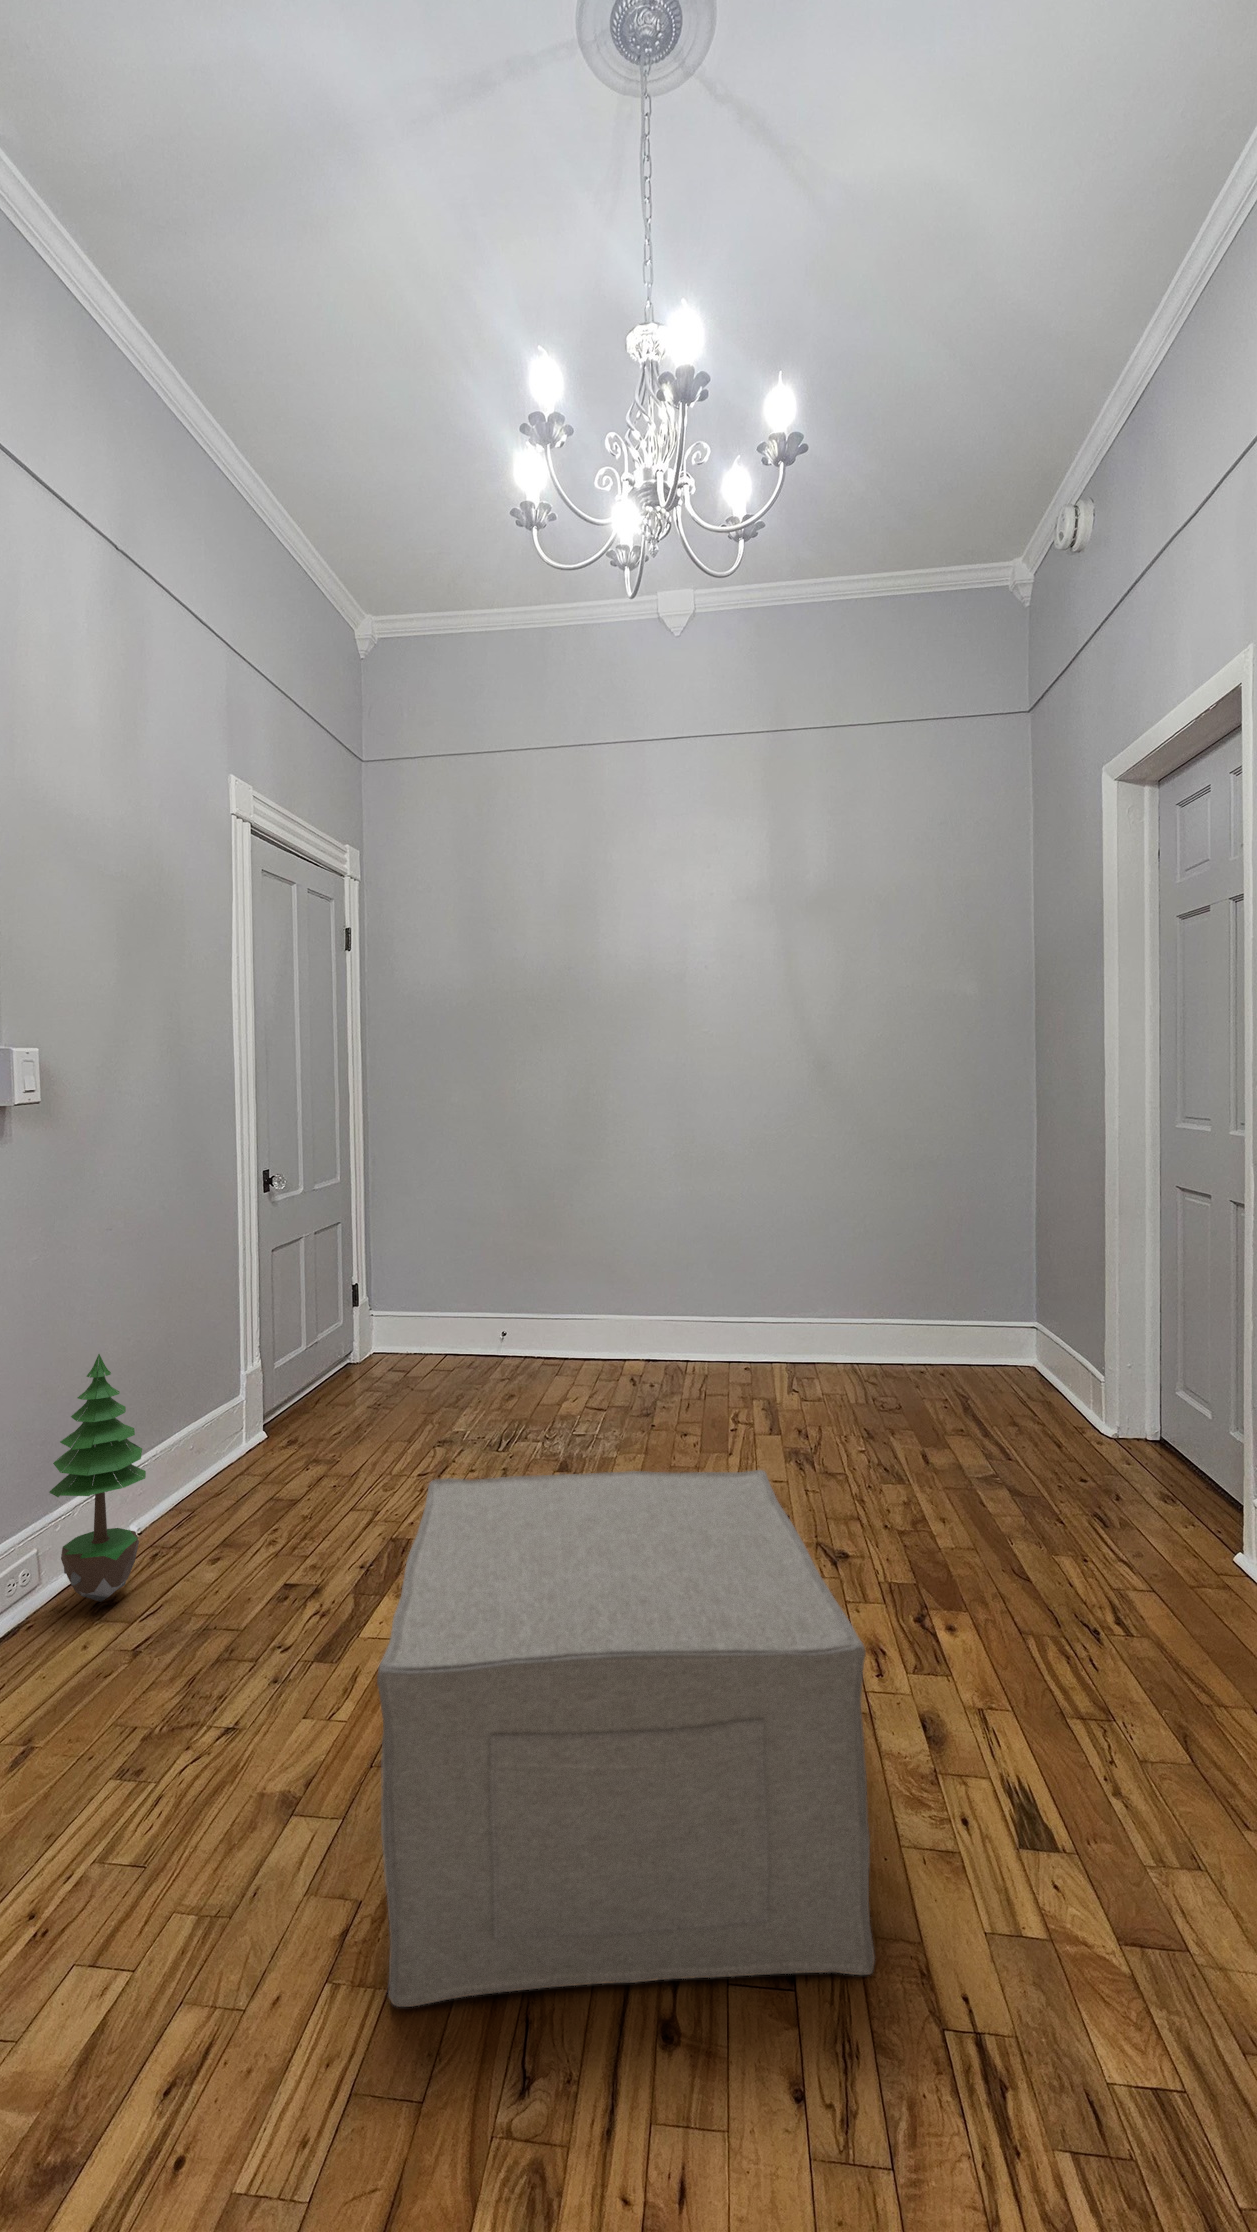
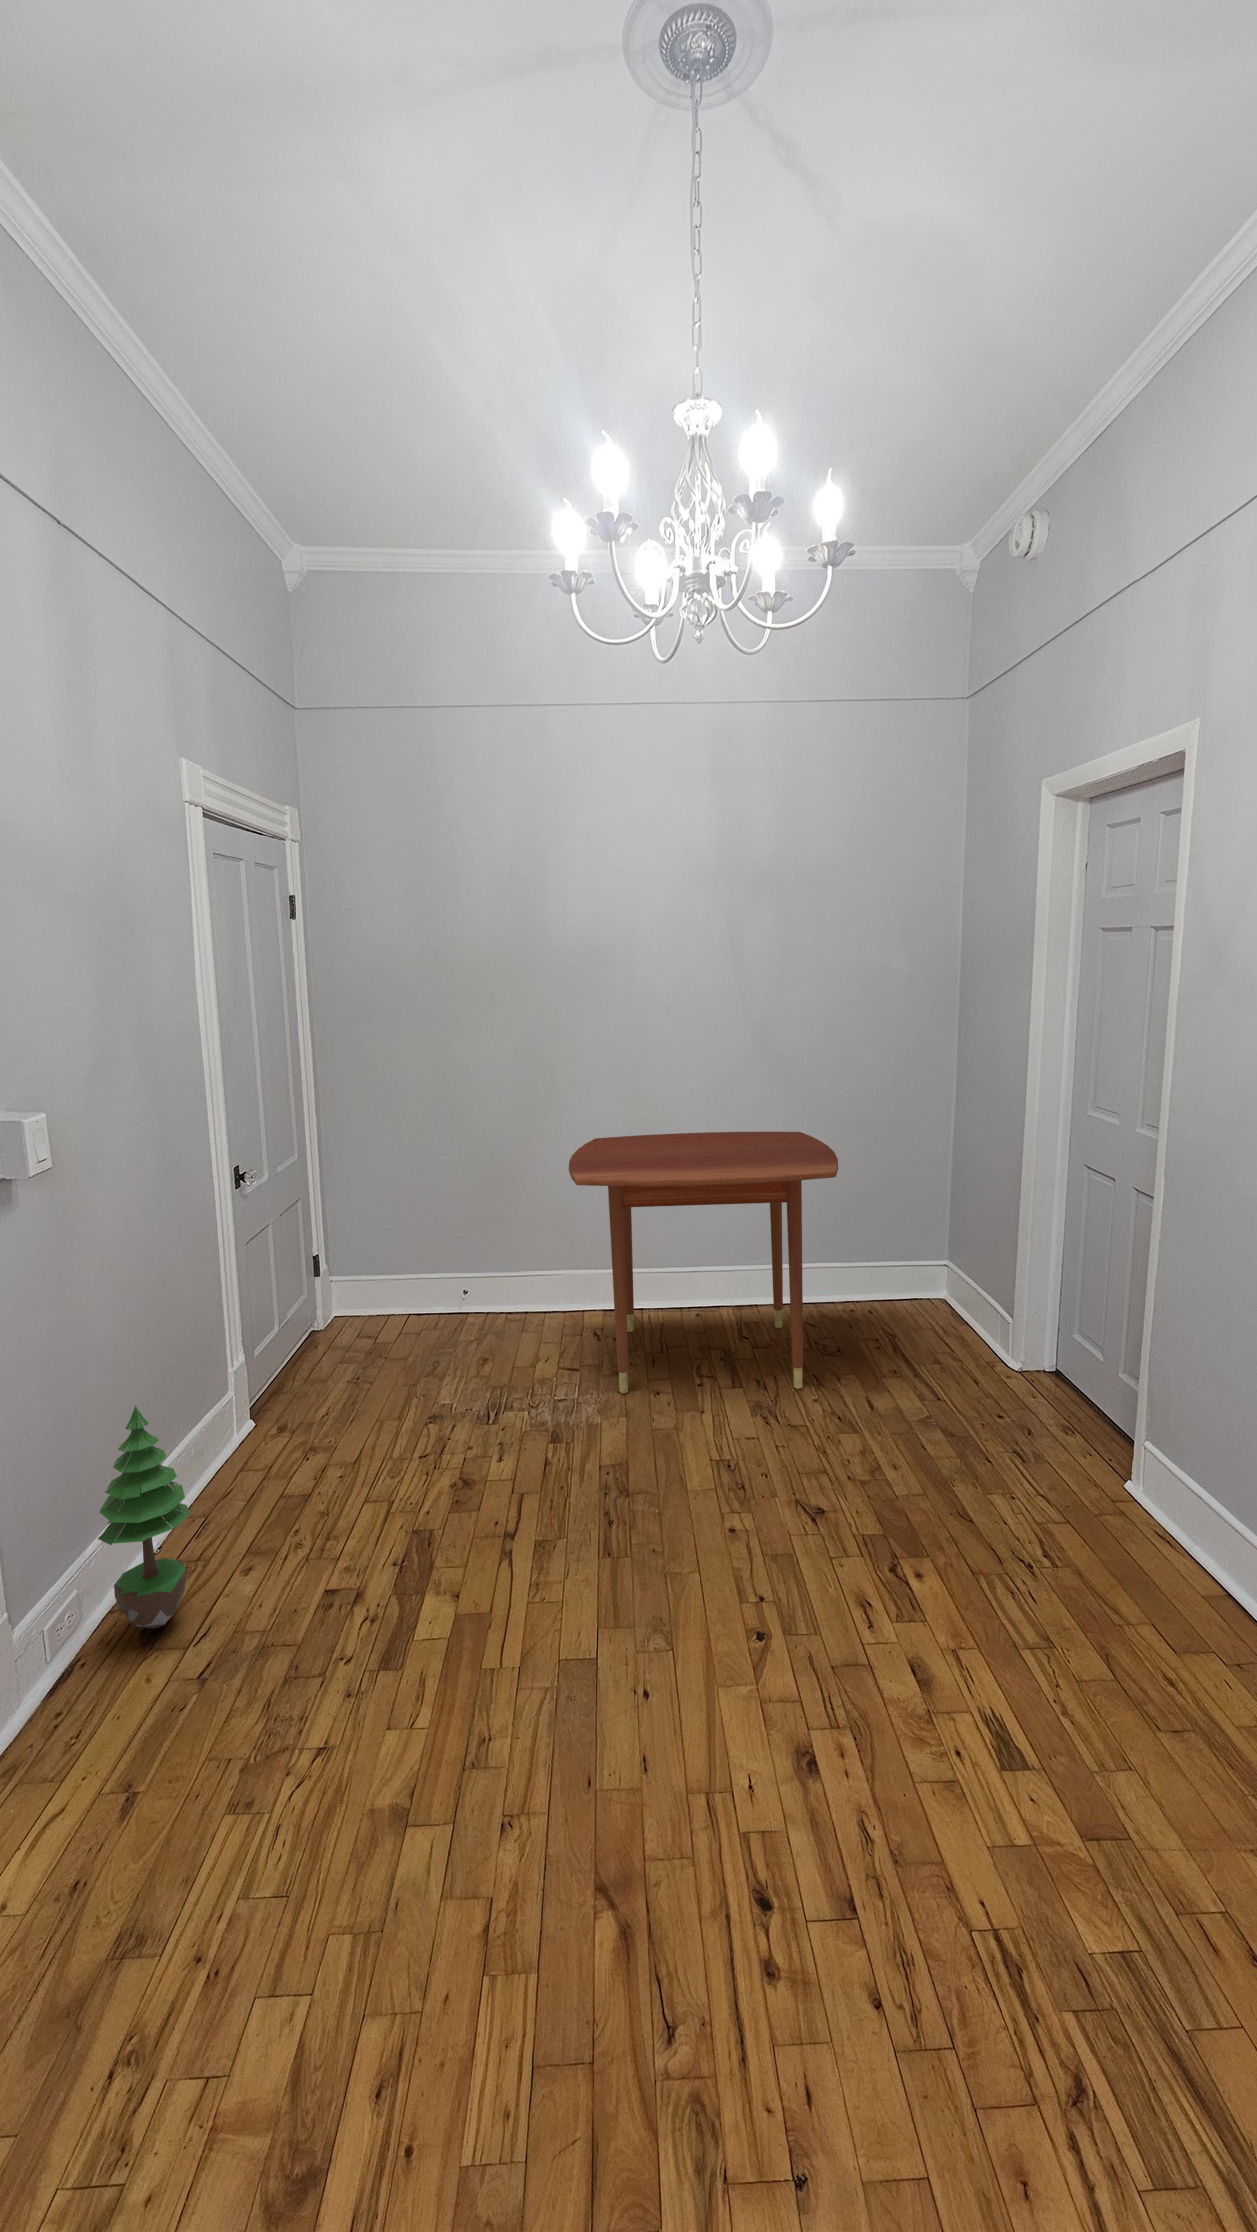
dining table: none [601,1163,899,1440] -> present [569,1132,838,1393]
ottoman: present [377,1470,875,2007] -> none [493,1477,915,1986]

